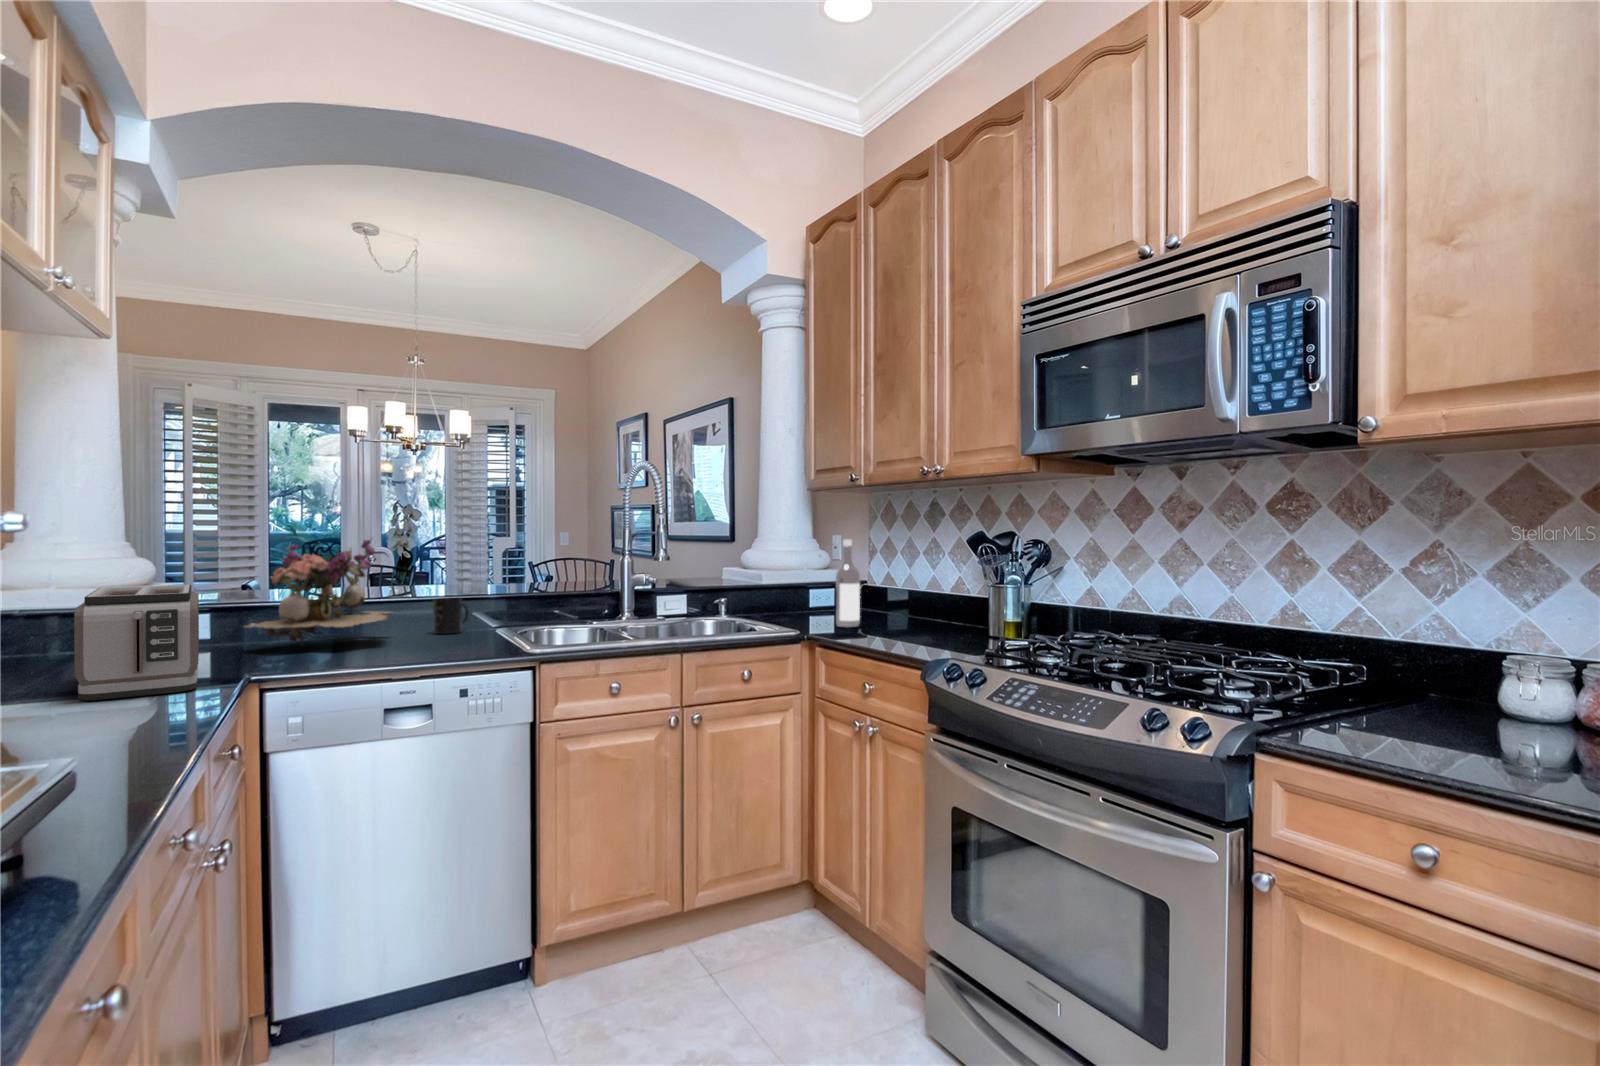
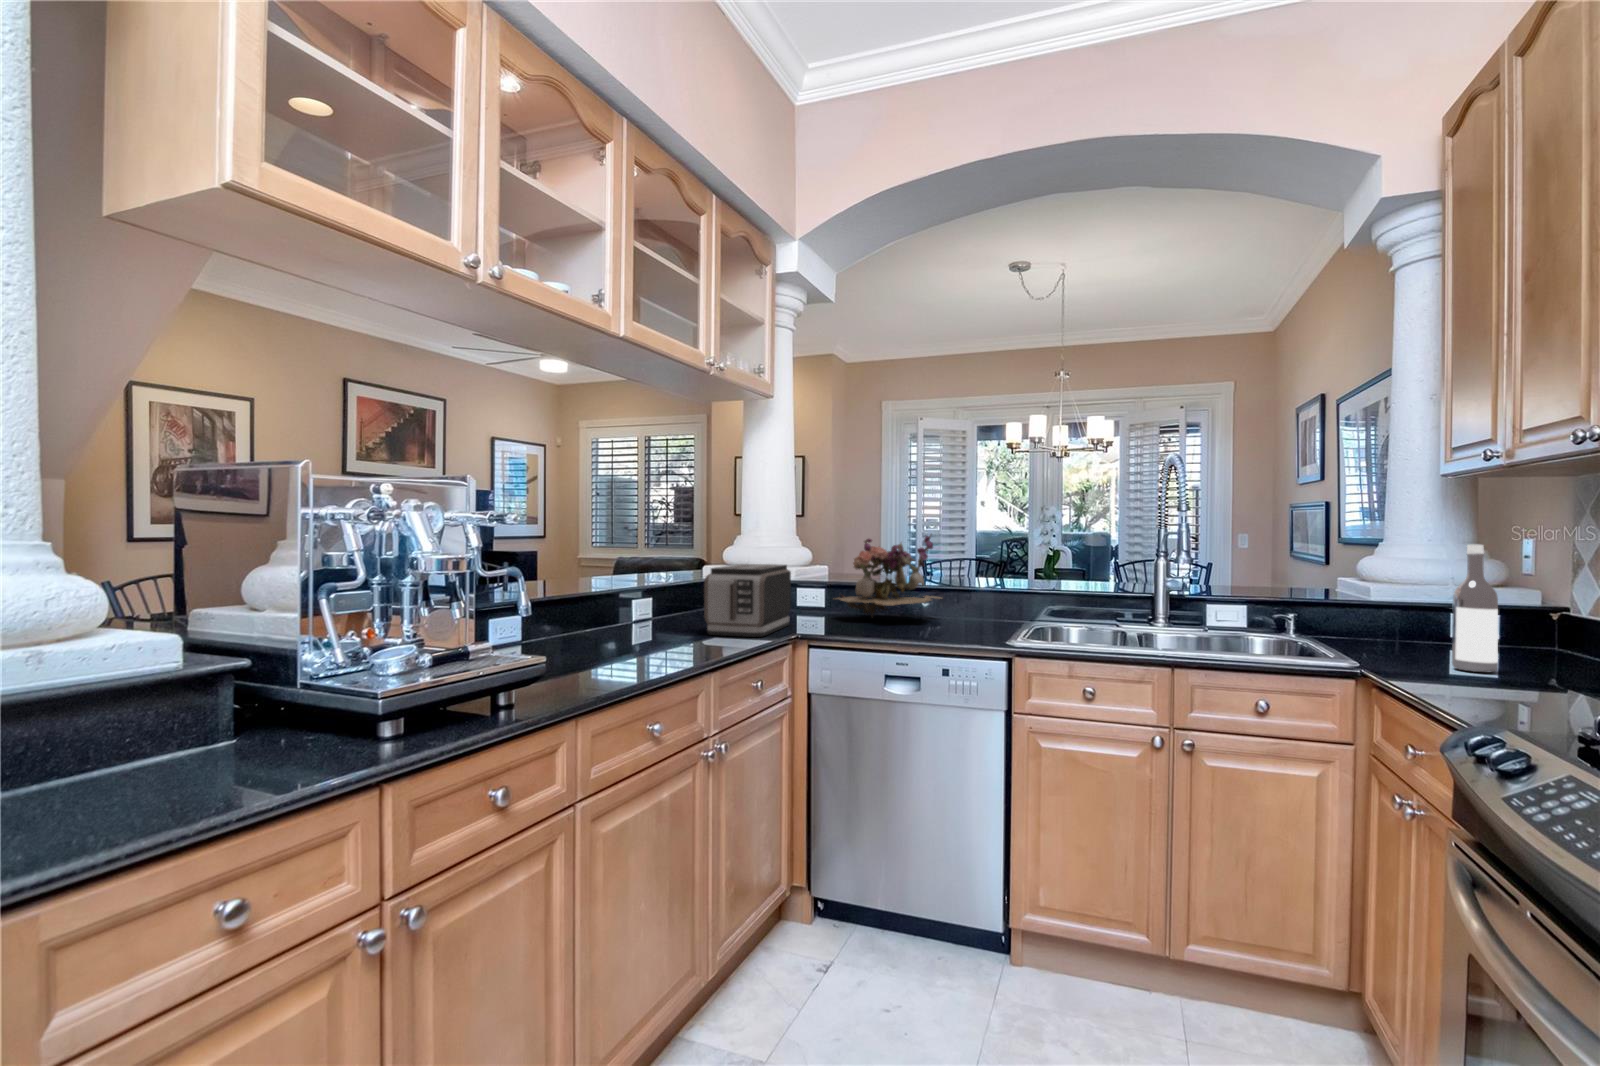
mug: present [433,598,469,634] -> none [976,590,1009,621]

